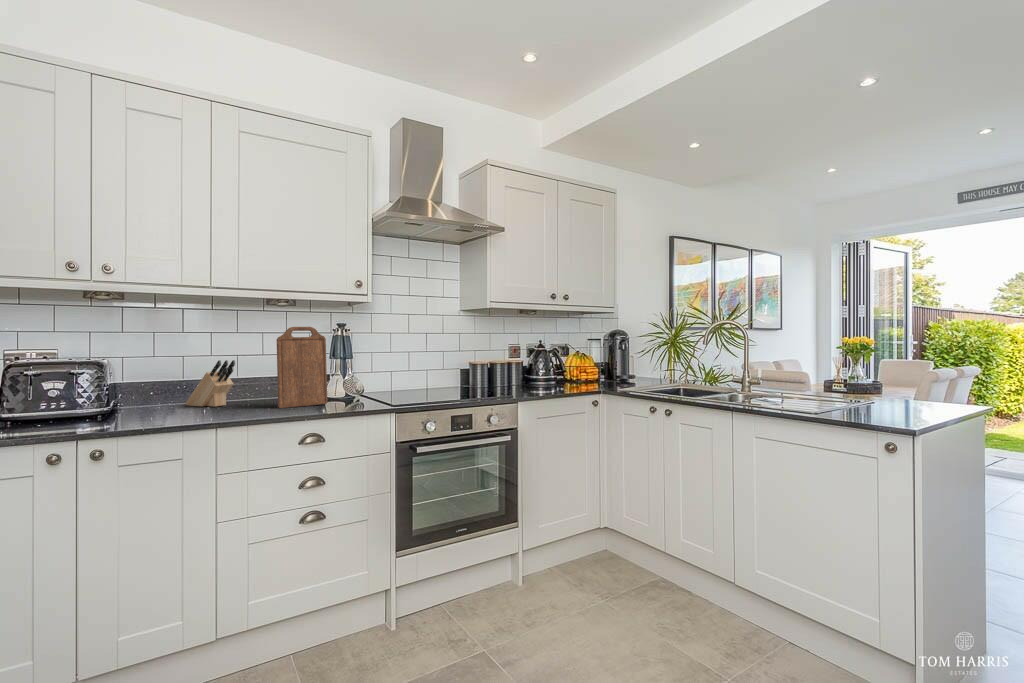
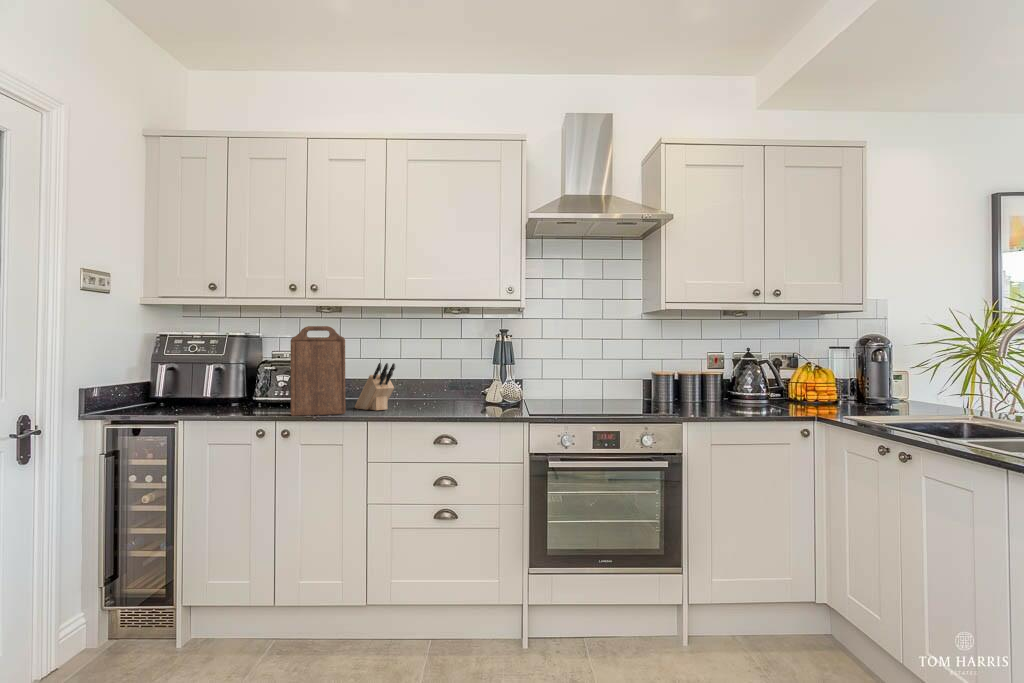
cutting board: present [277,327,327,408] -> present [291,326,346,416]

